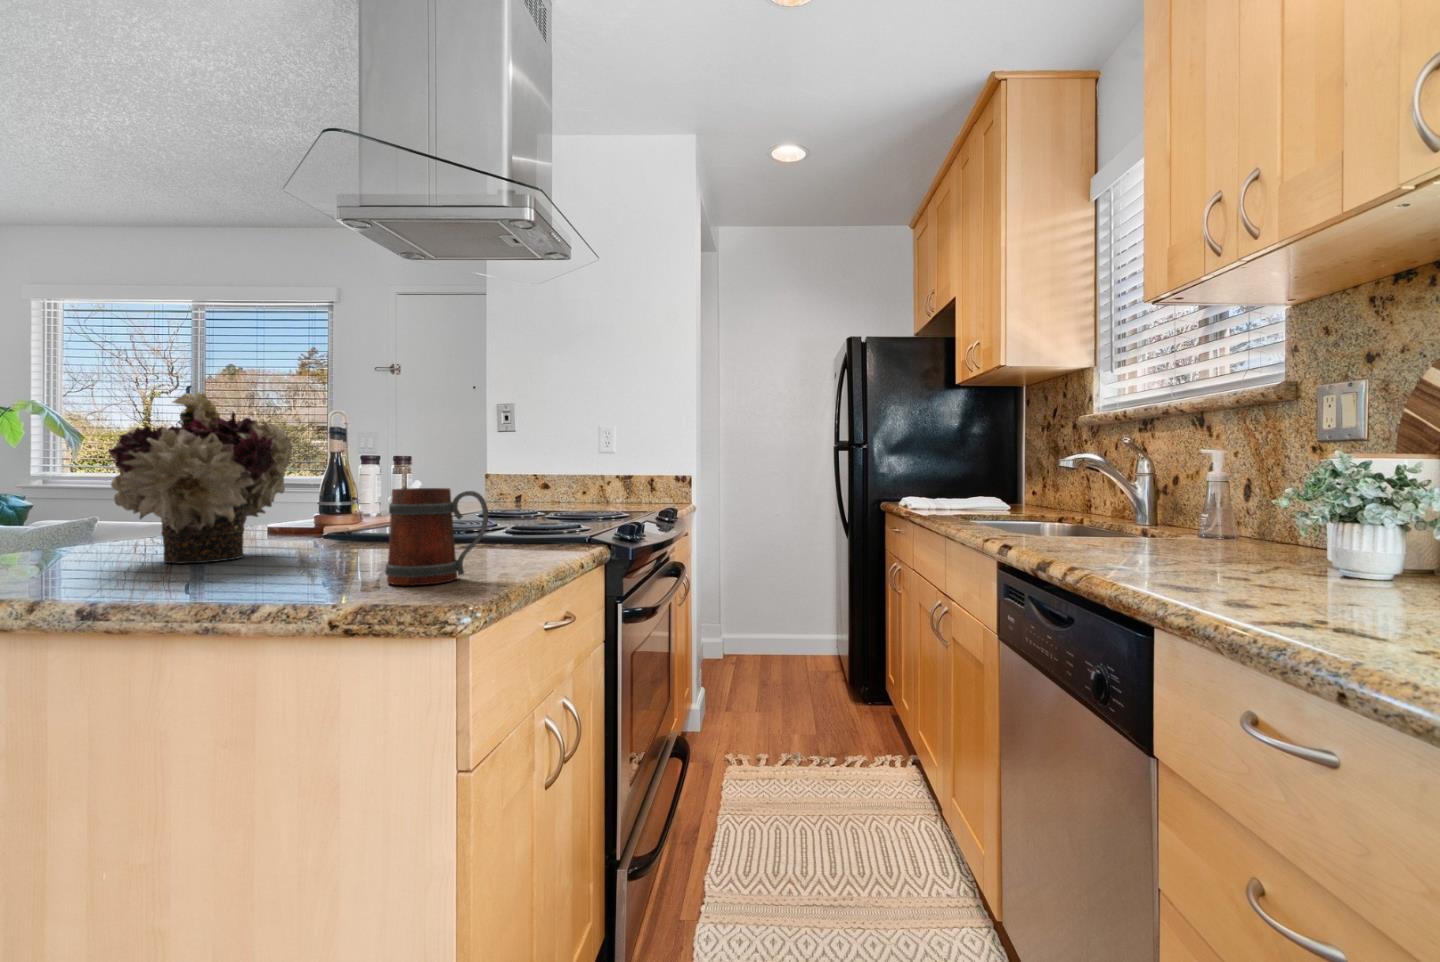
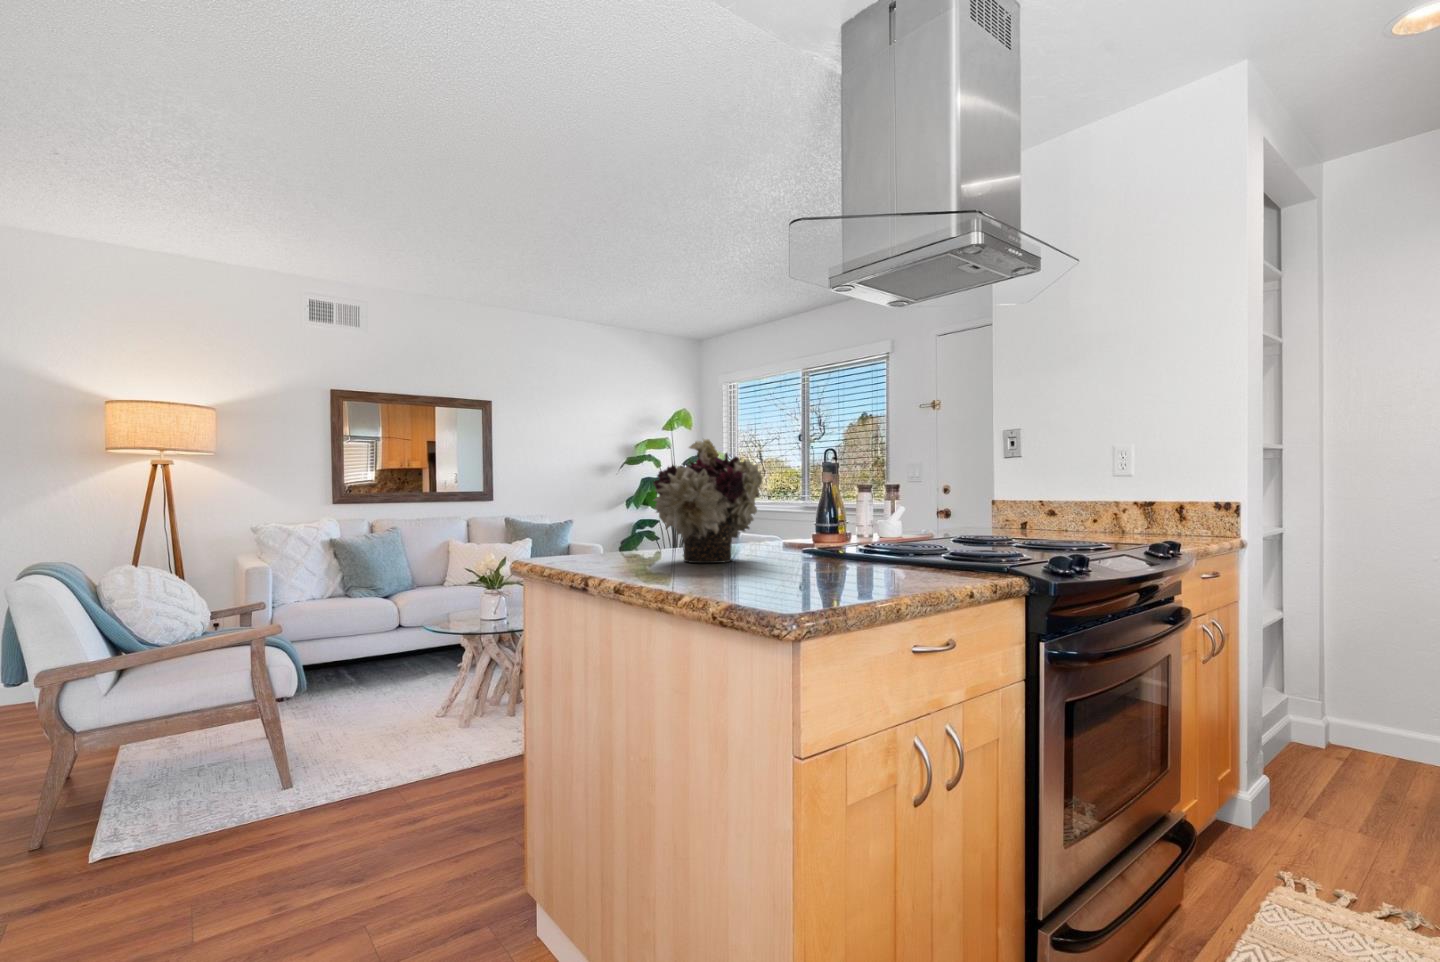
mug: present [385,488,488,585] -> none [773,513,854,595]

